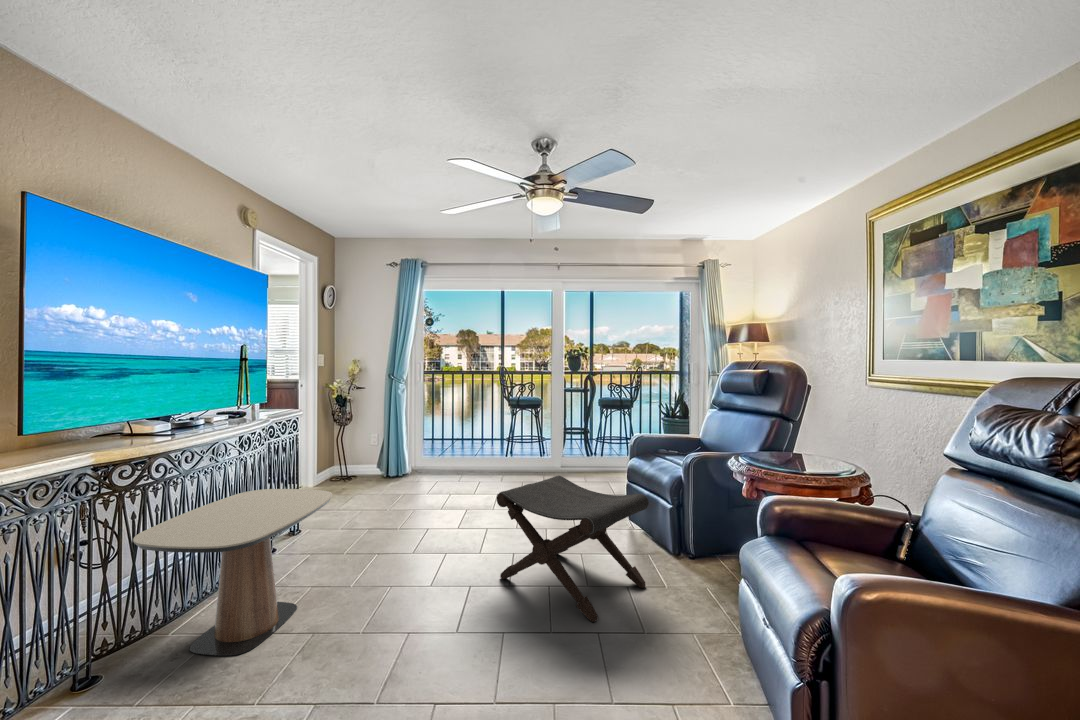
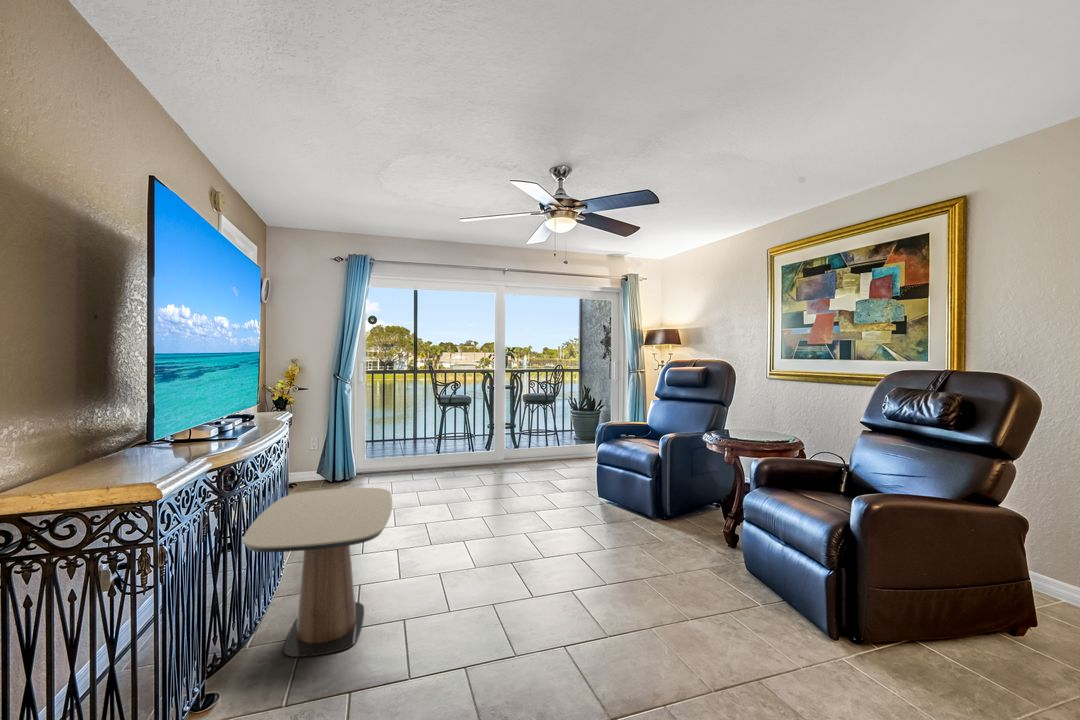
footstool: present [497,476,649,622] -> none [529,461,652,573]

